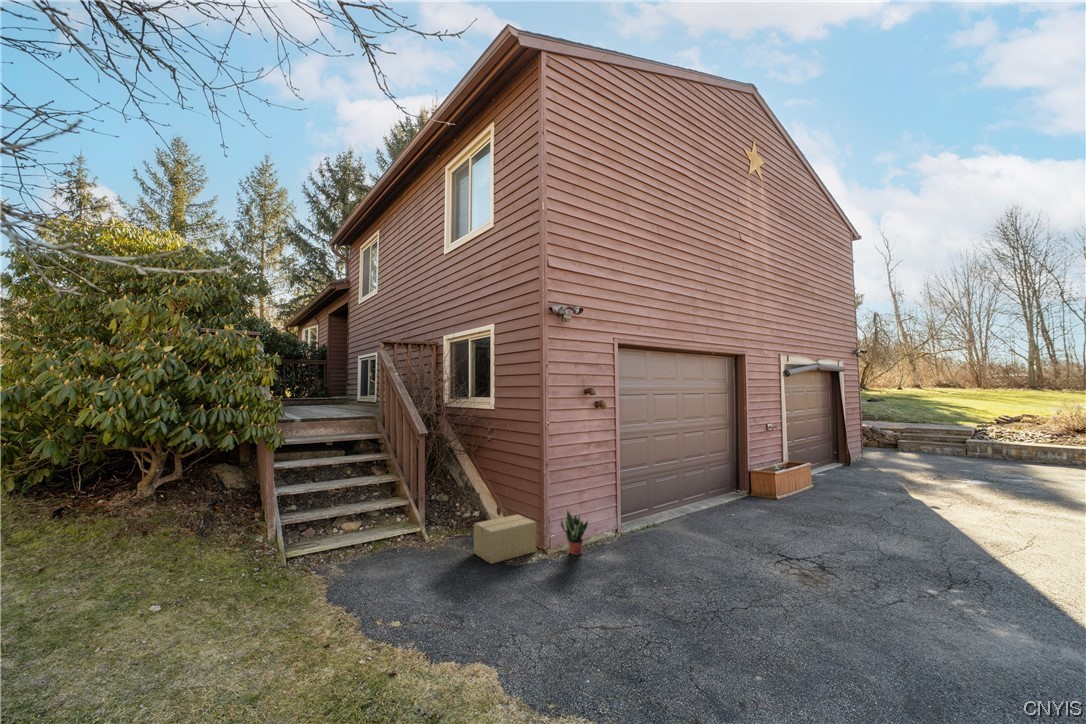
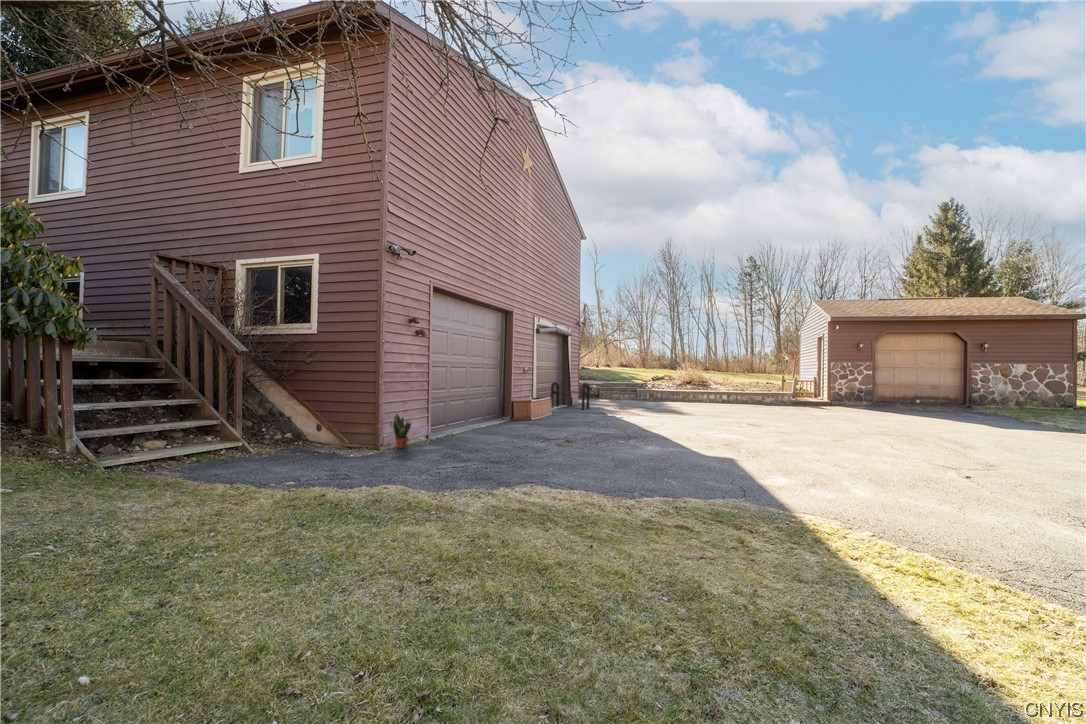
bench: none [813,435,878,478] -> present [551,382,590,410]
cardboard box: present [474,515,536,564] -> none [310,422,368,456]

